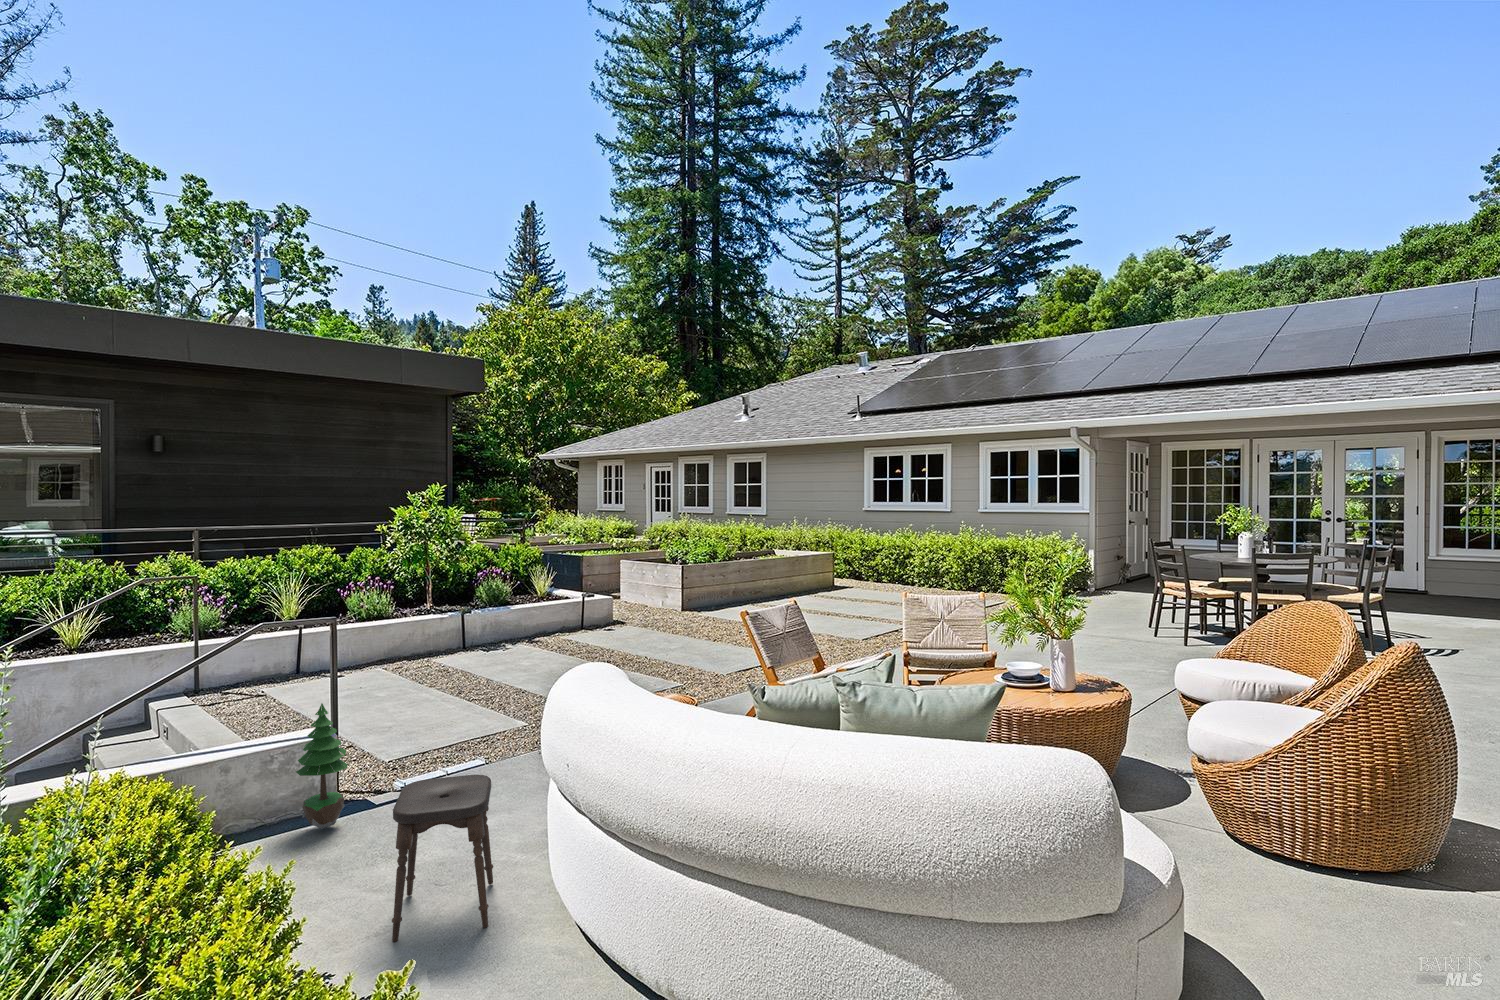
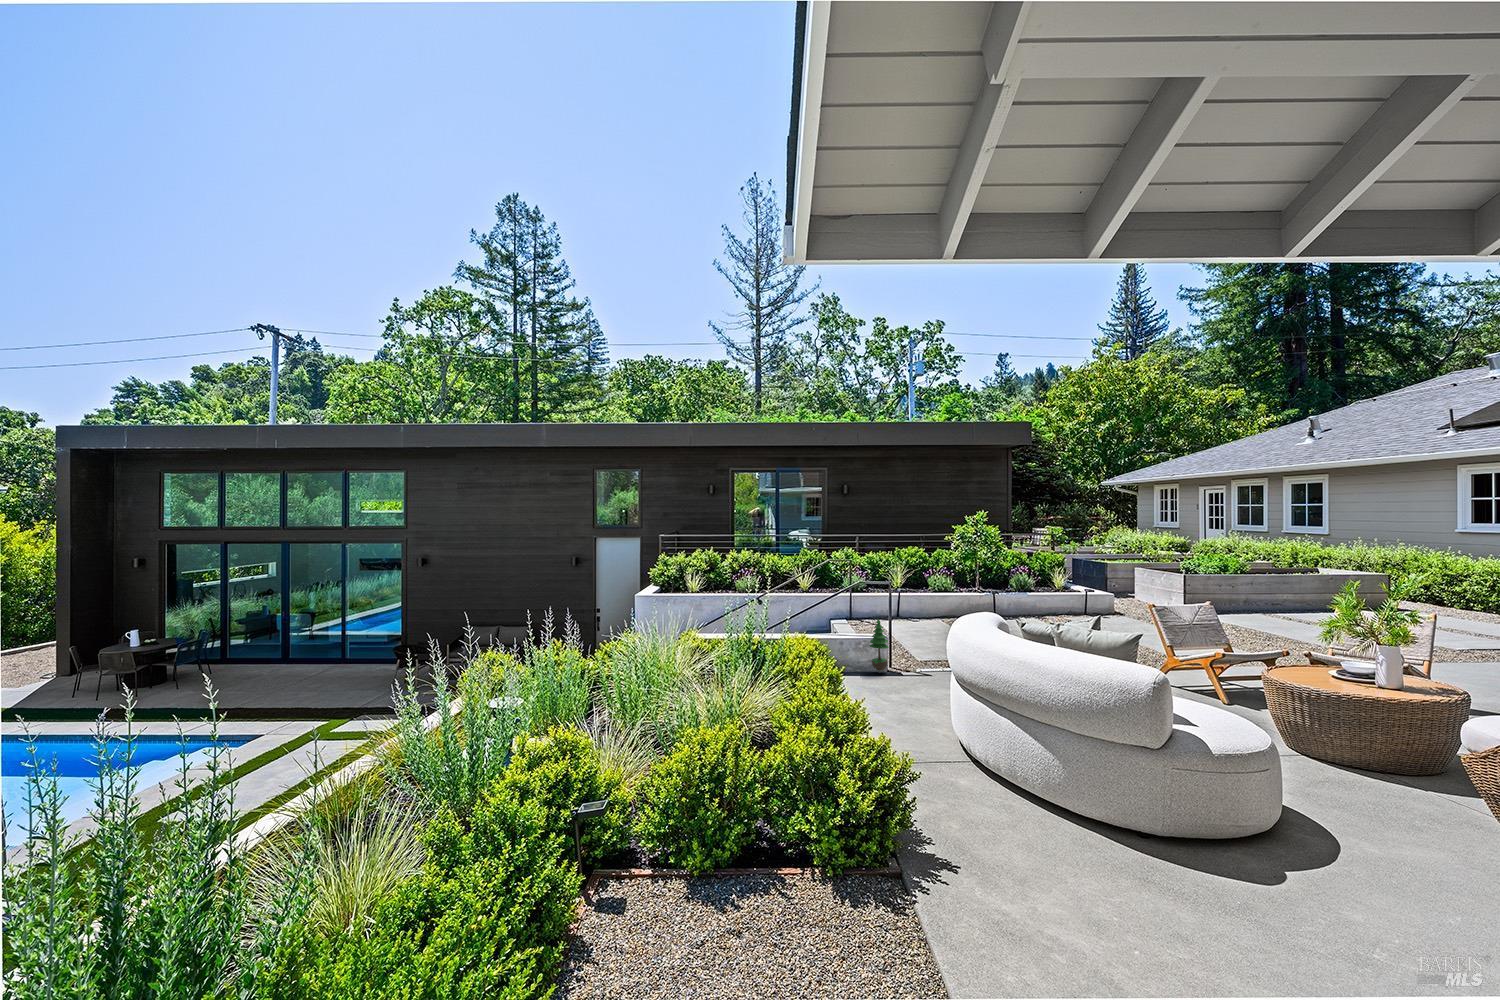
stool: present [392,775,493,942] -> none [886,652,932,715]

